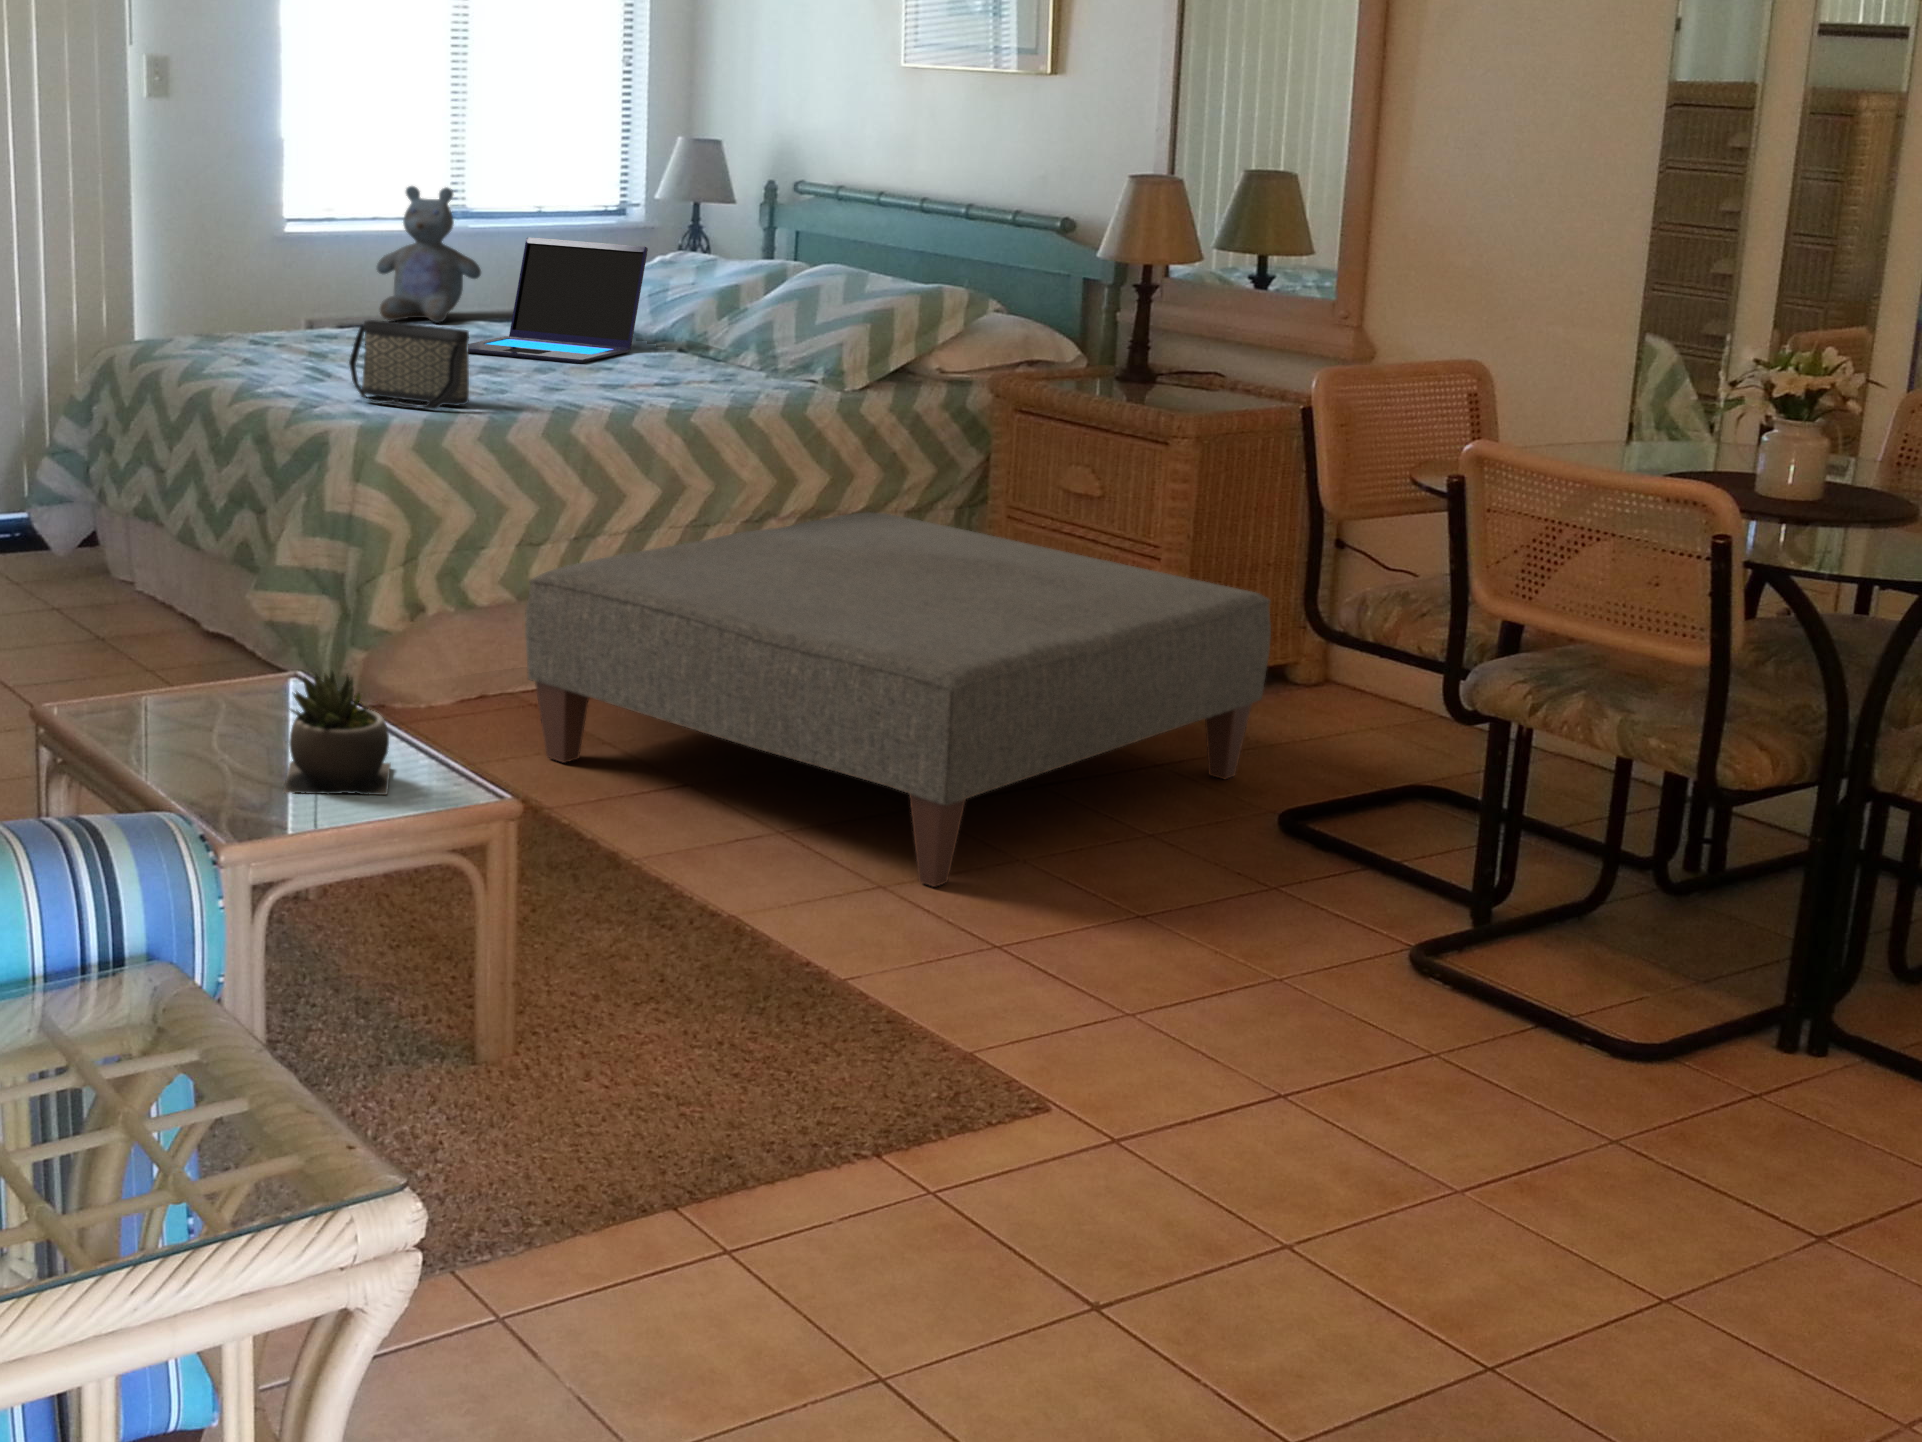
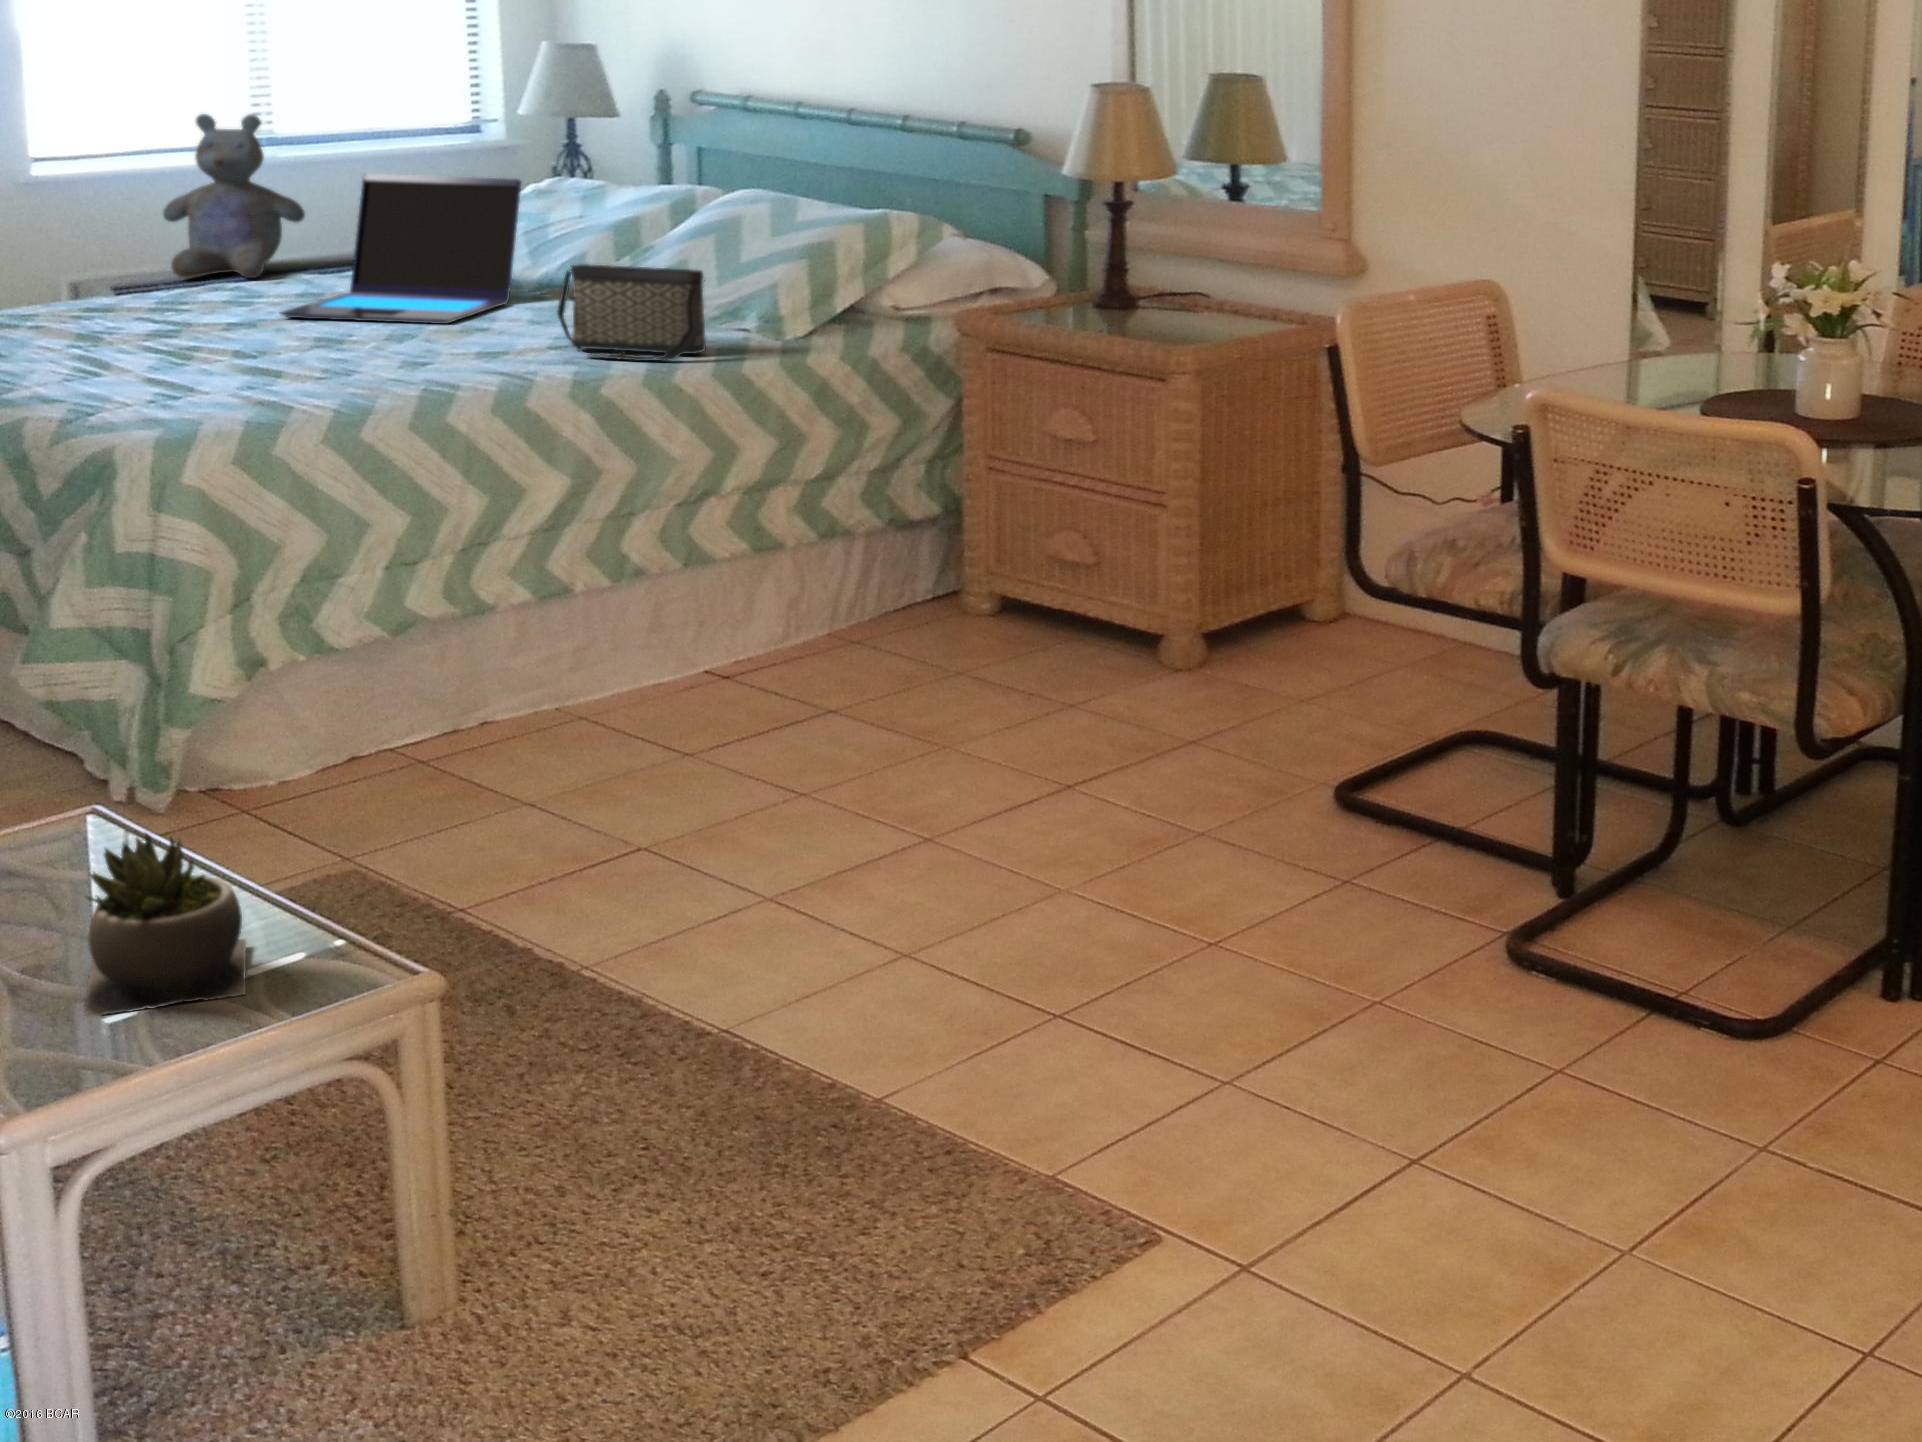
handbag: present [349,320,469,409] -> present [557,264,706,361]
ottoman: present [525,512,1271,887] -> none [409,481,1299,944]

